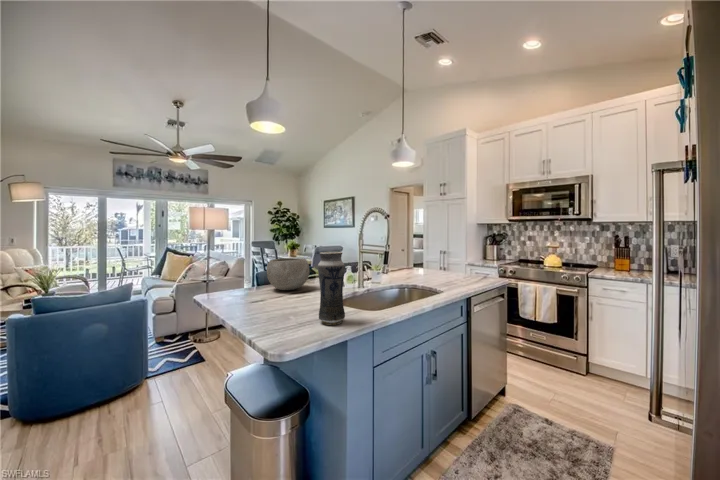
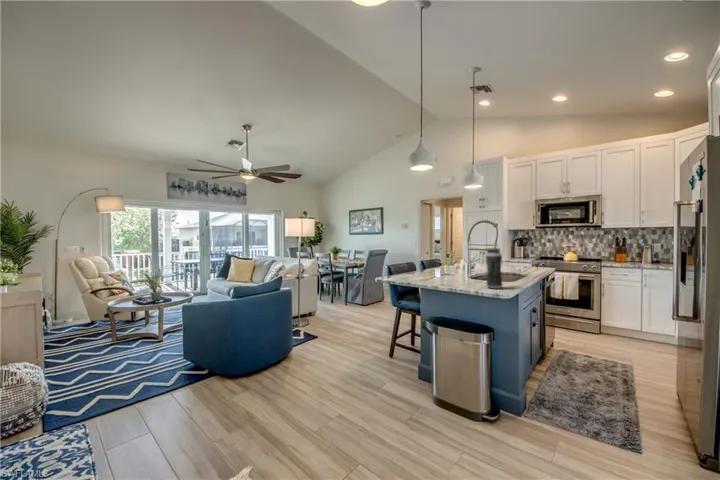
bowl: present [267,258,309,290] -> none [409,256,438,277]

